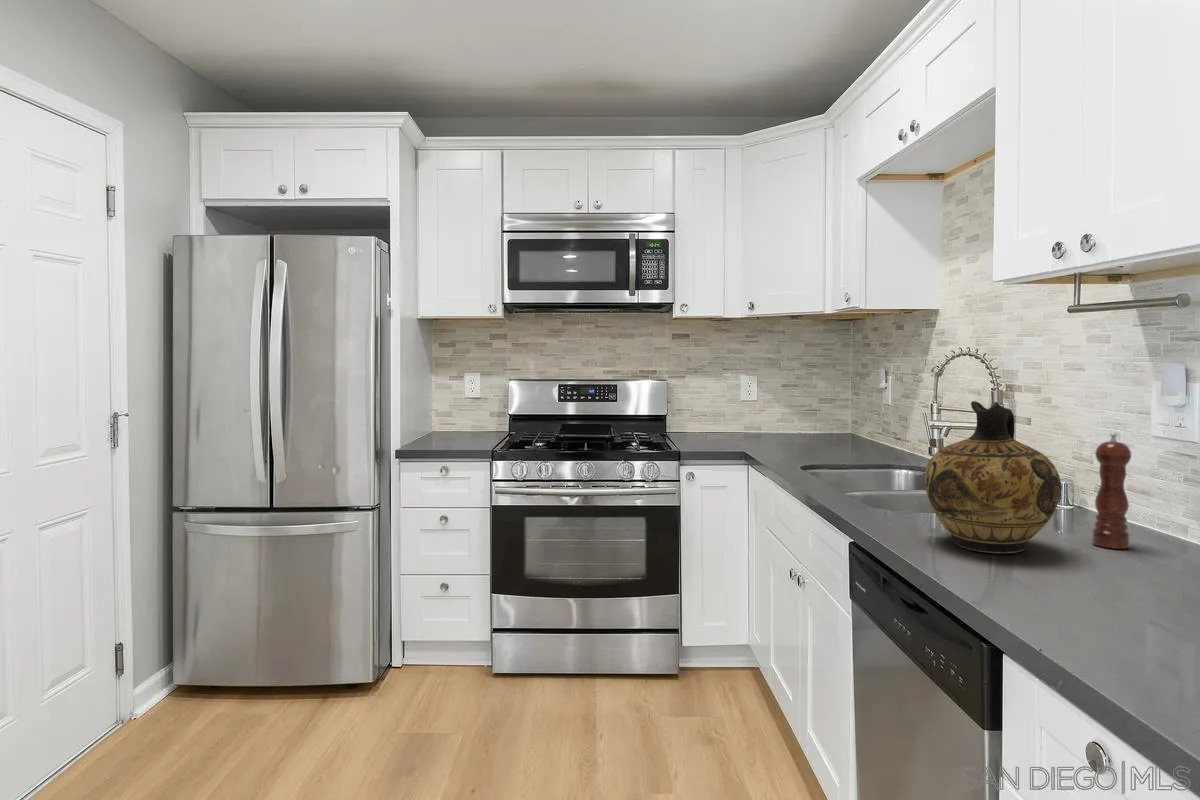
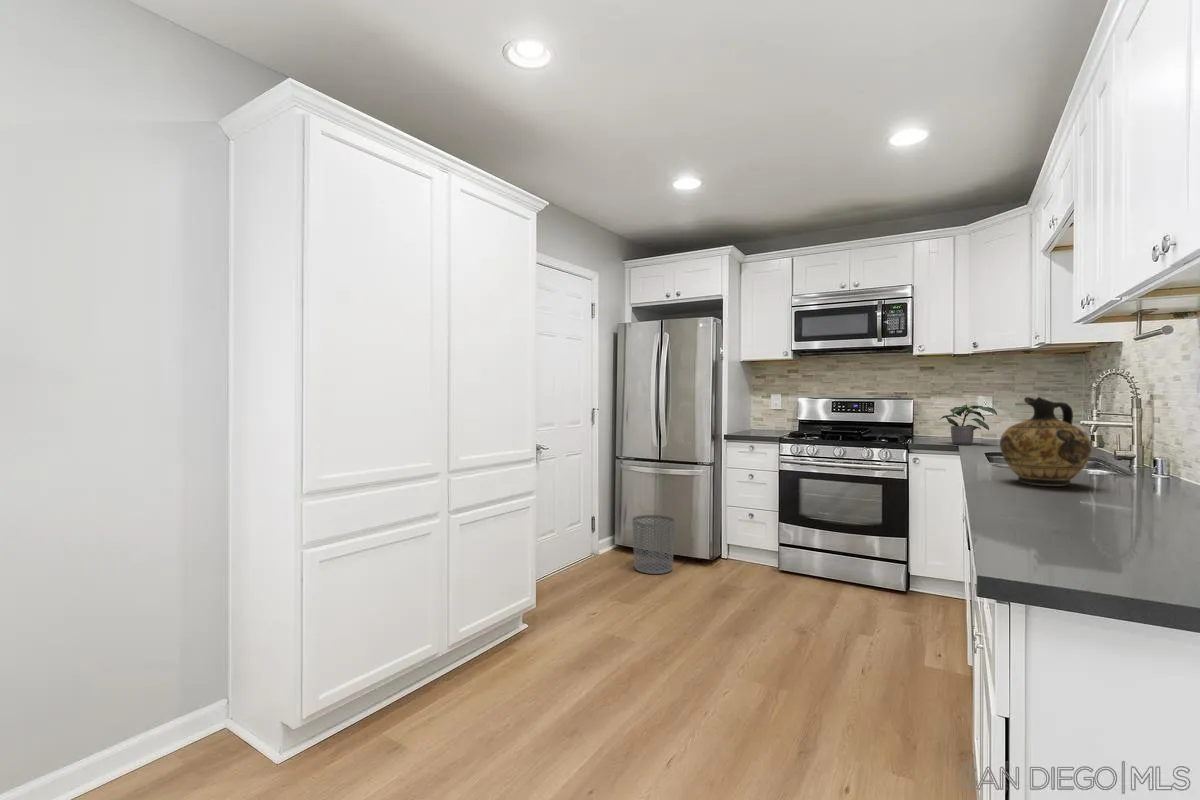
potted plant: none [713,391,786,449] -> present [941,405,997,445]
pepper mill: present [1092,433,1131,549] -> none [1133,418,1160,492]
waste bin: none [213,613,306,742] -> present [633,515,675,574]

